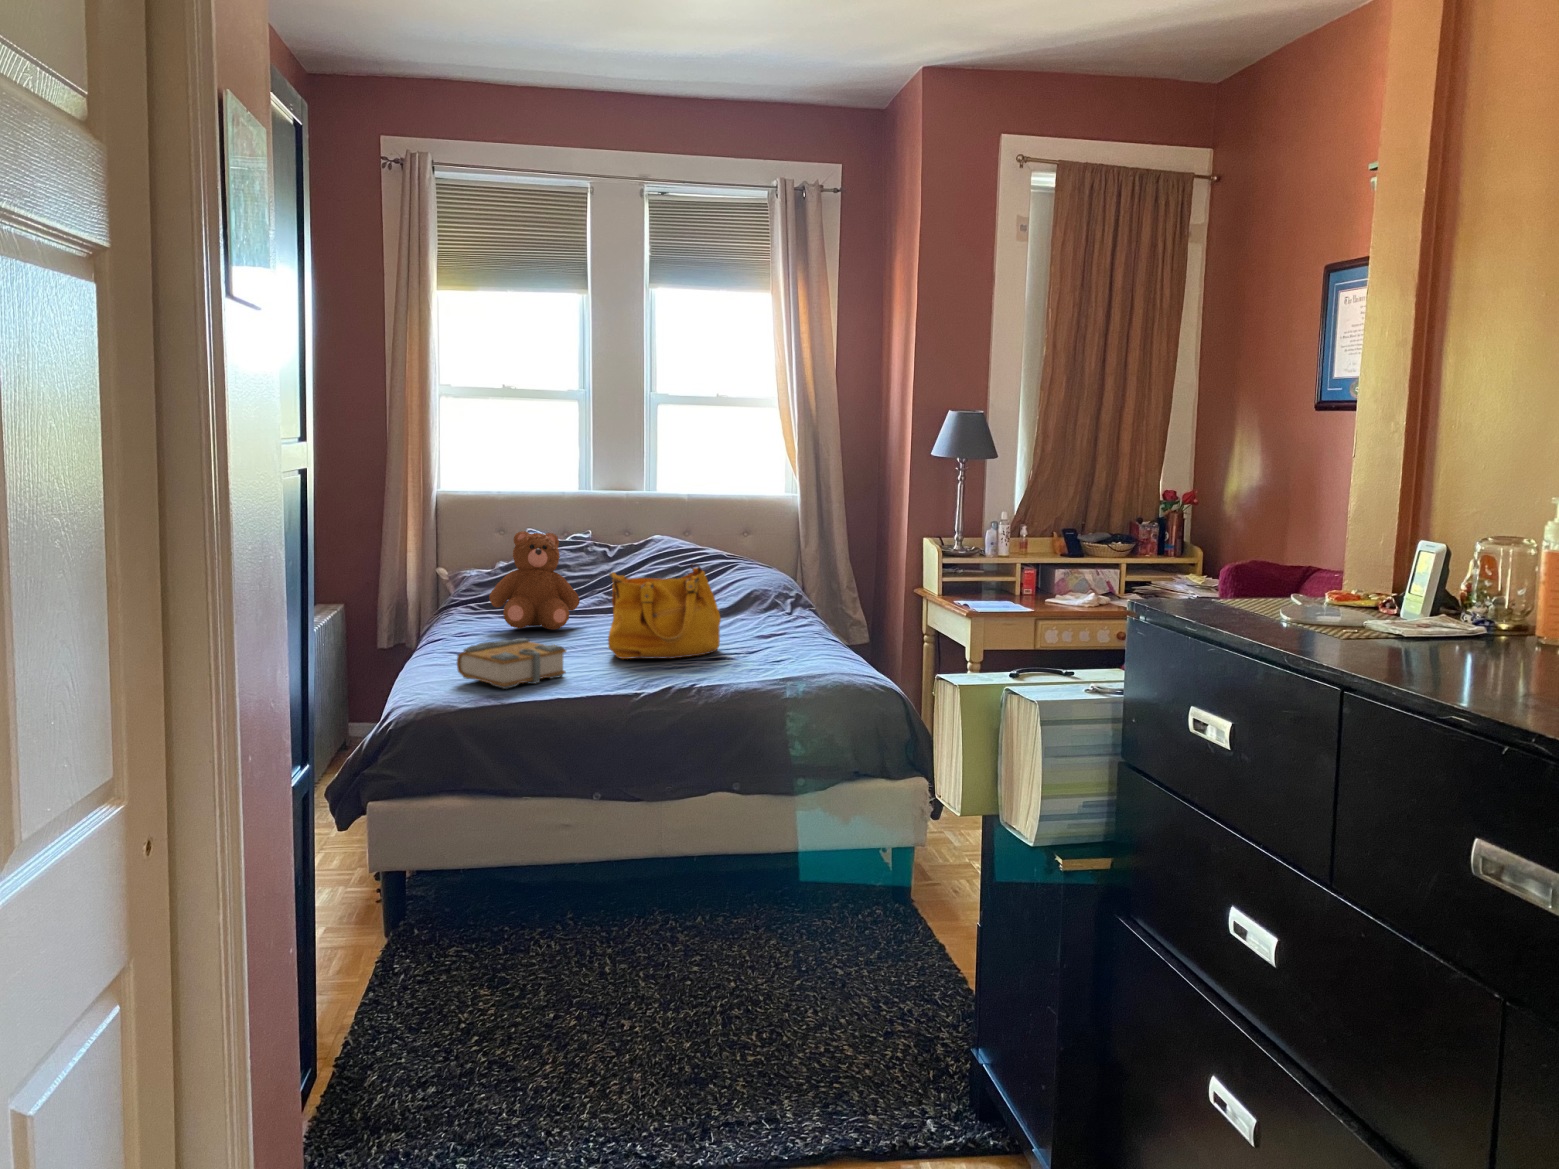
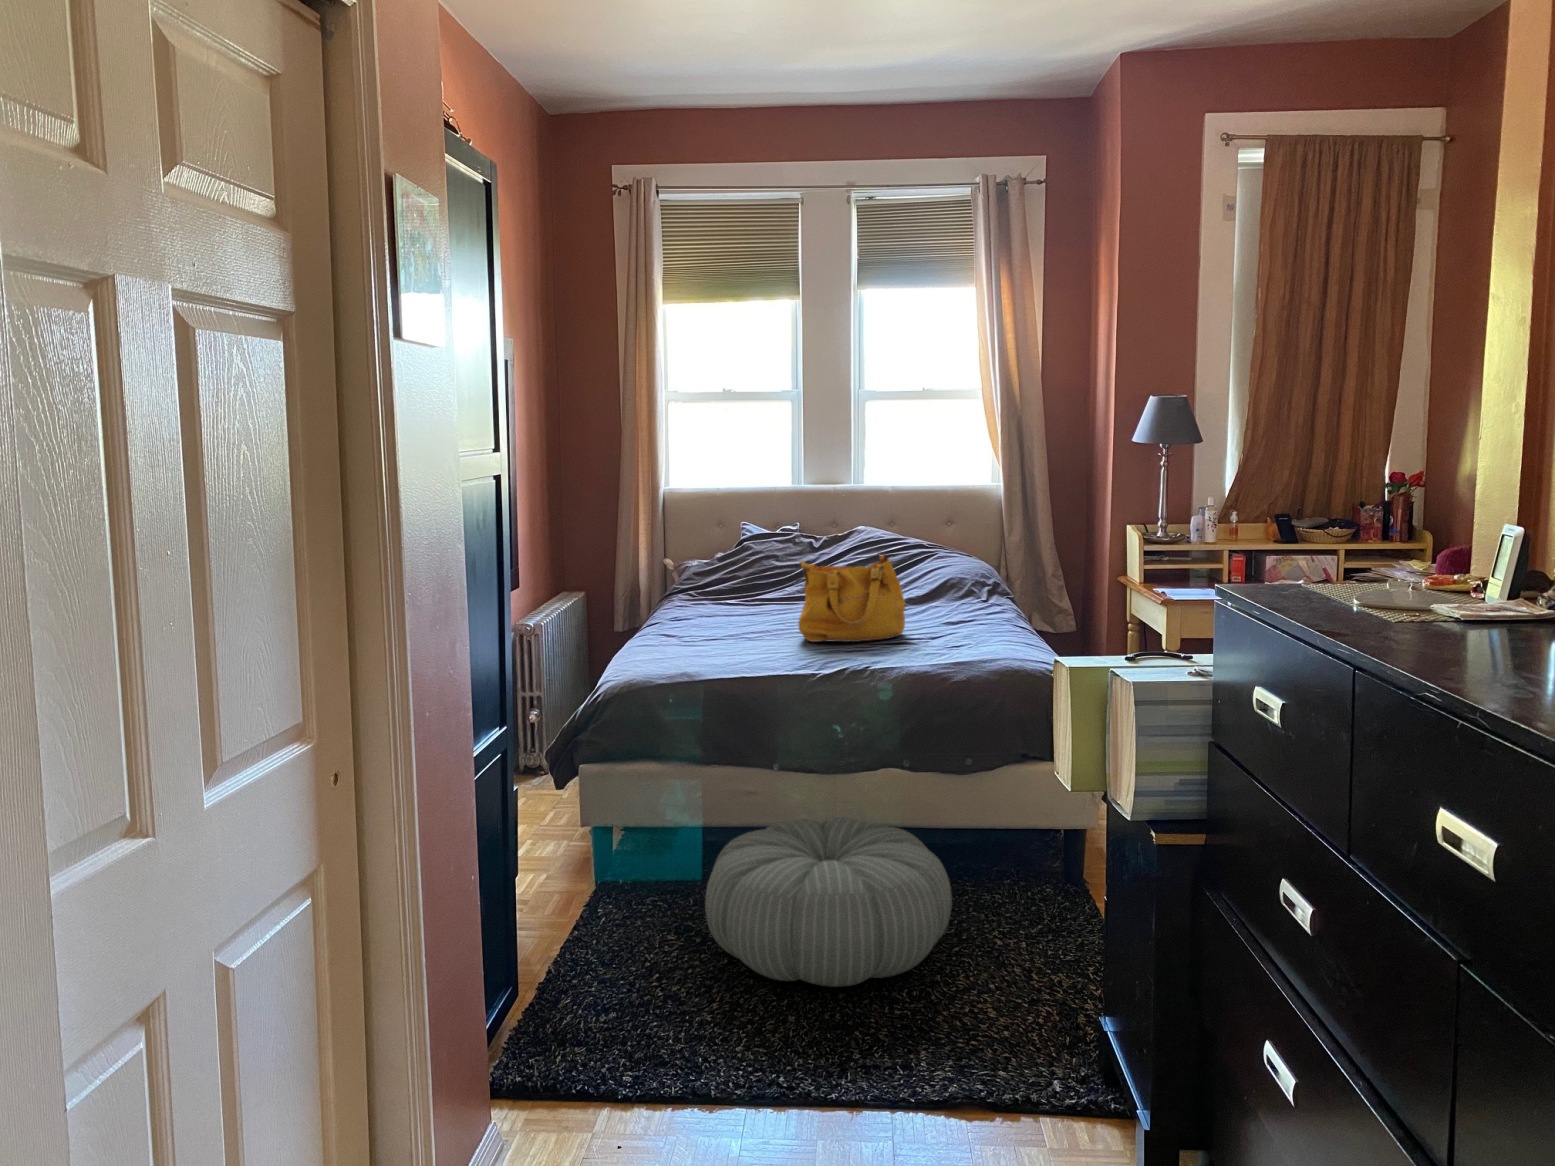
teddy bear: present [489,531,580,630] -> none [699,523,783,615]
book: present [457,638,566,689] -> none [659,622,756,667]
pouf: none [529,849,795,1035] -> present [705,817,952,987]

